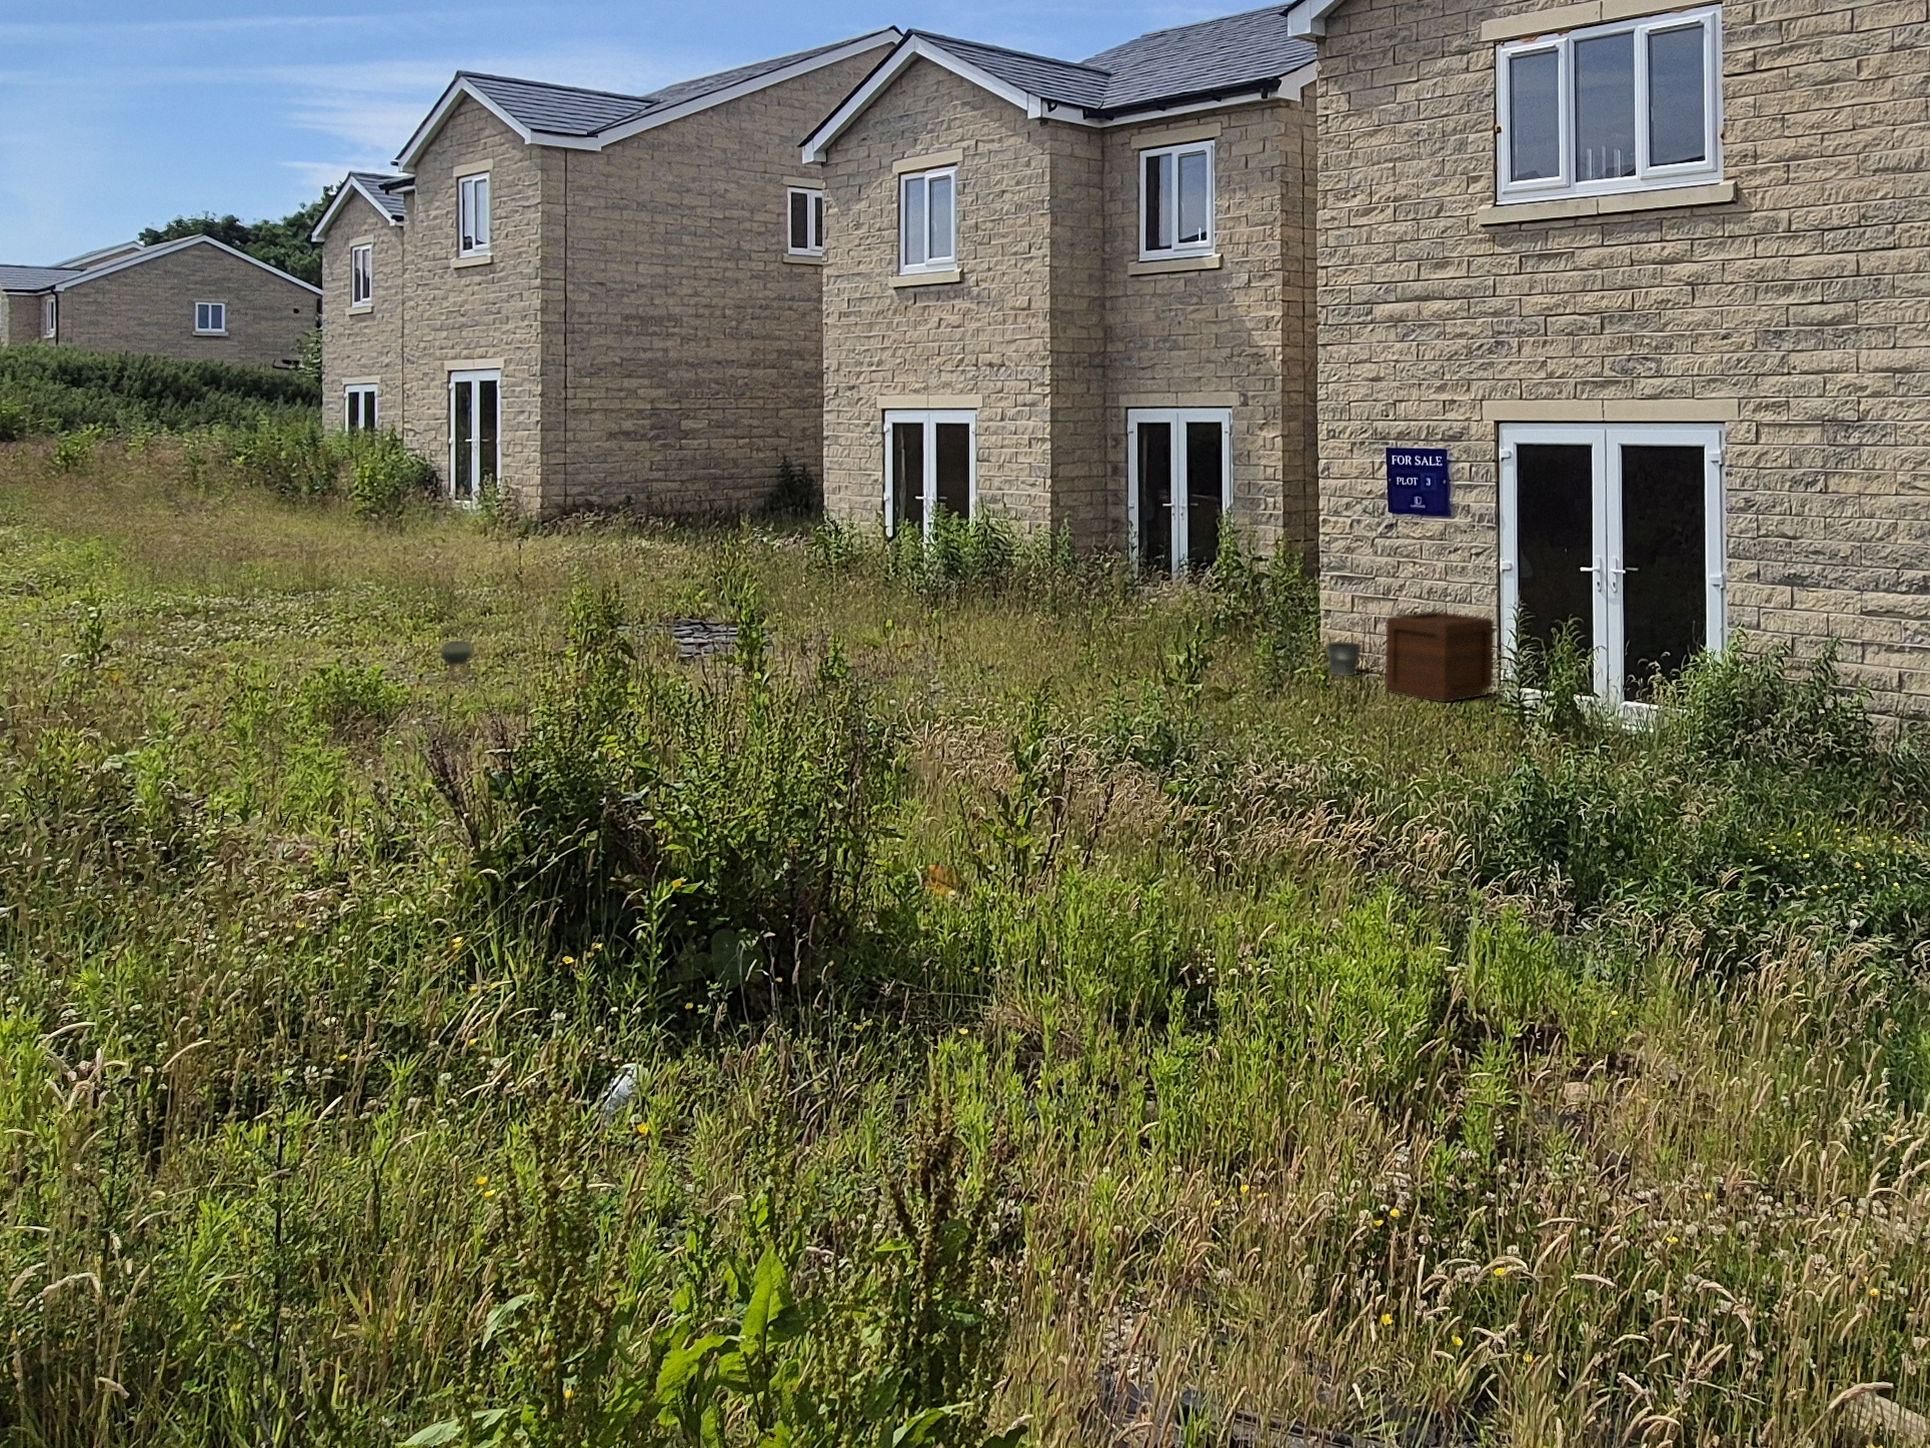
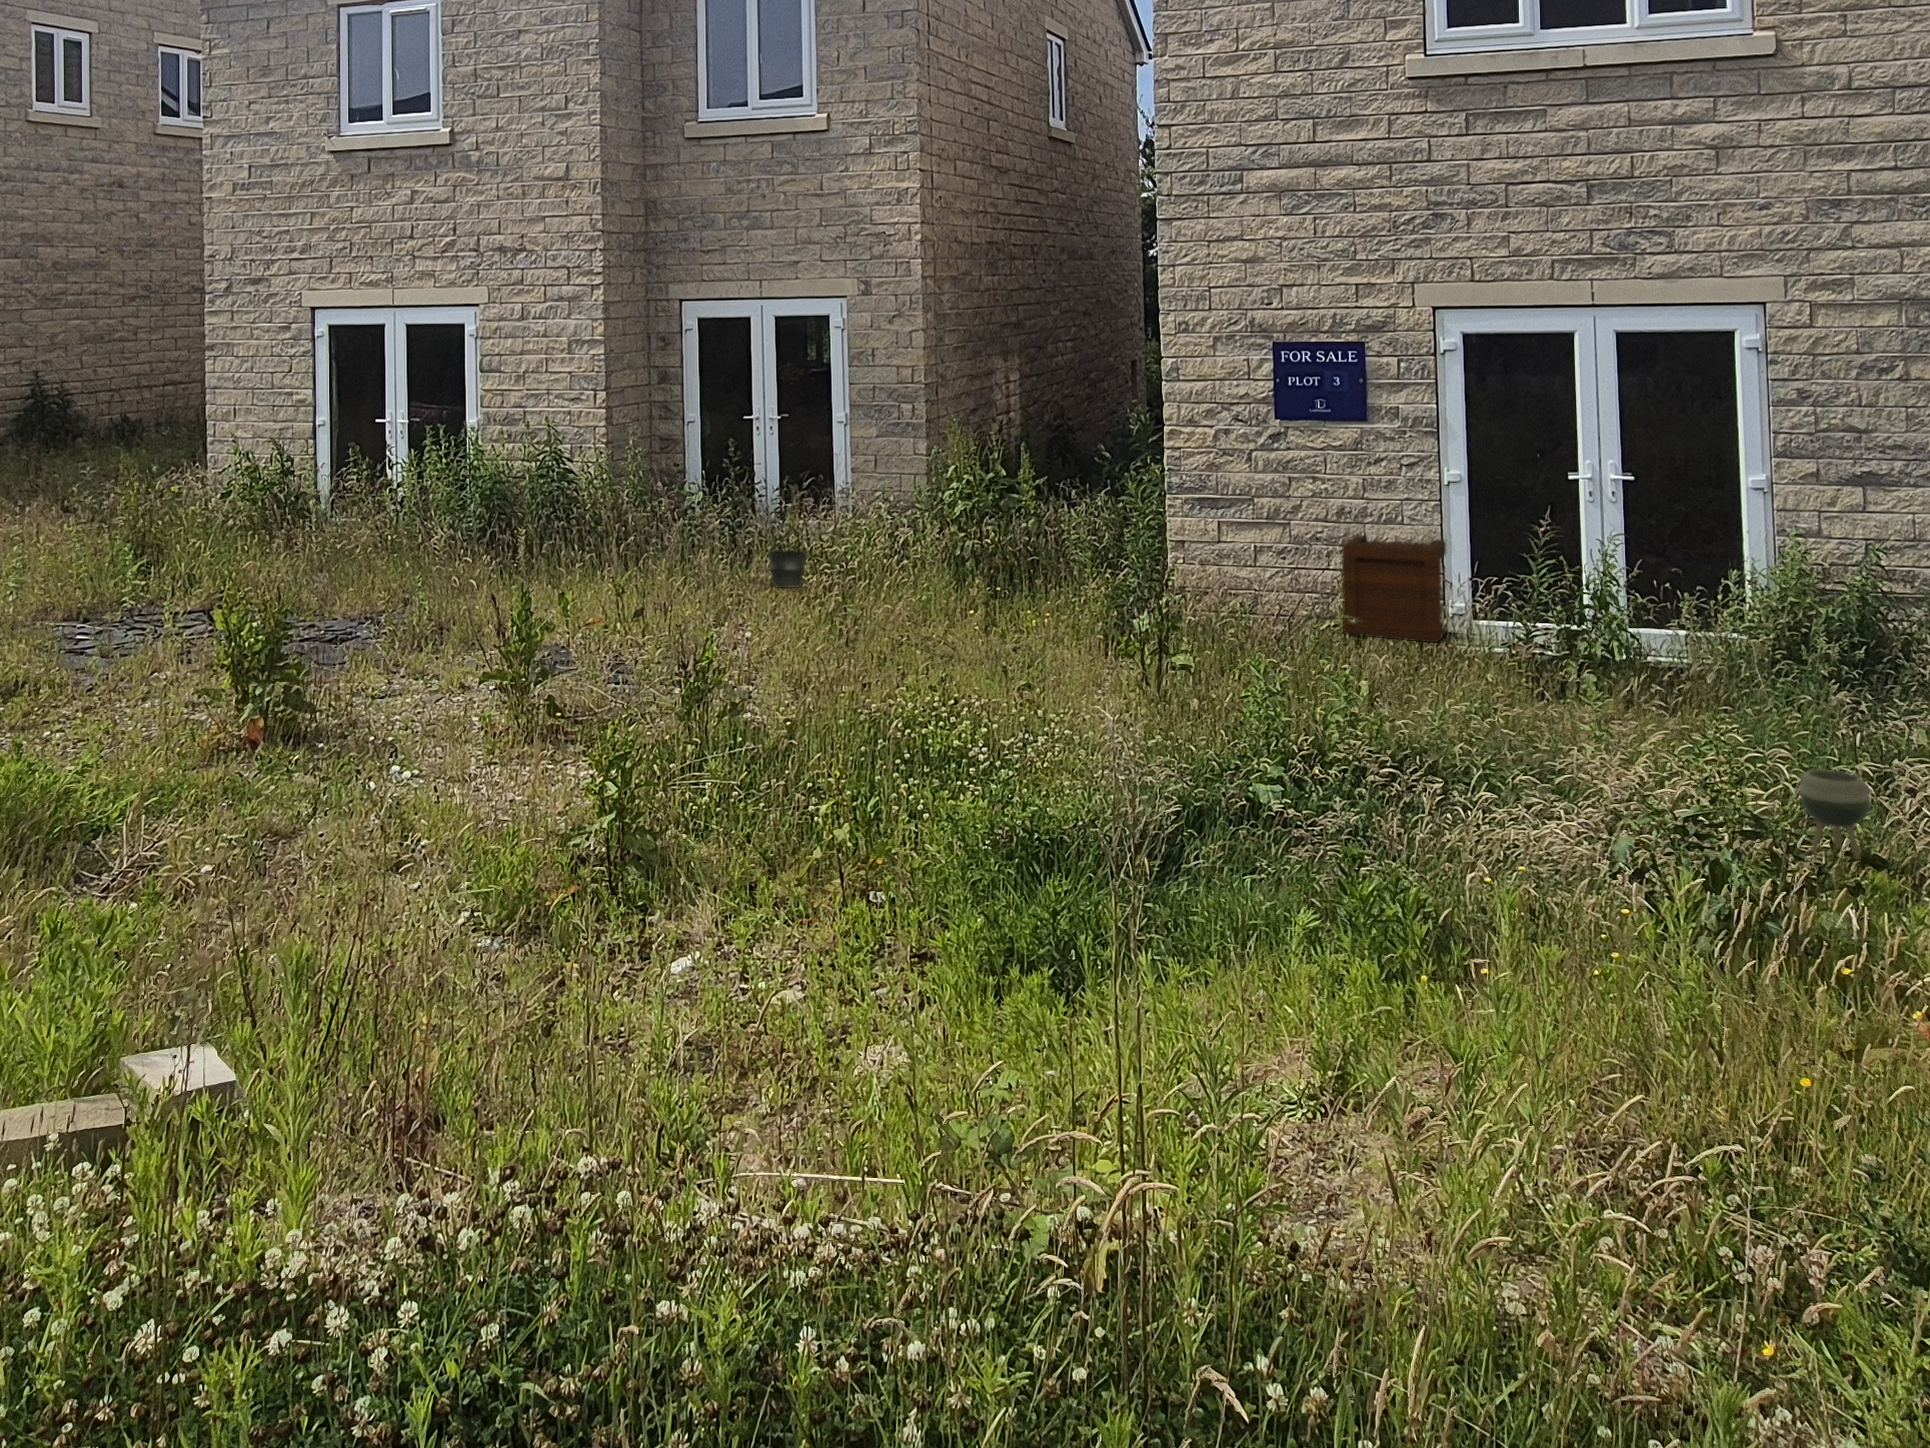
planter: present [441,641,473,678] -> present [1799,770,1870,860]
bucket: present [1324,642,1361,676] -> present [766,550,807,588]

